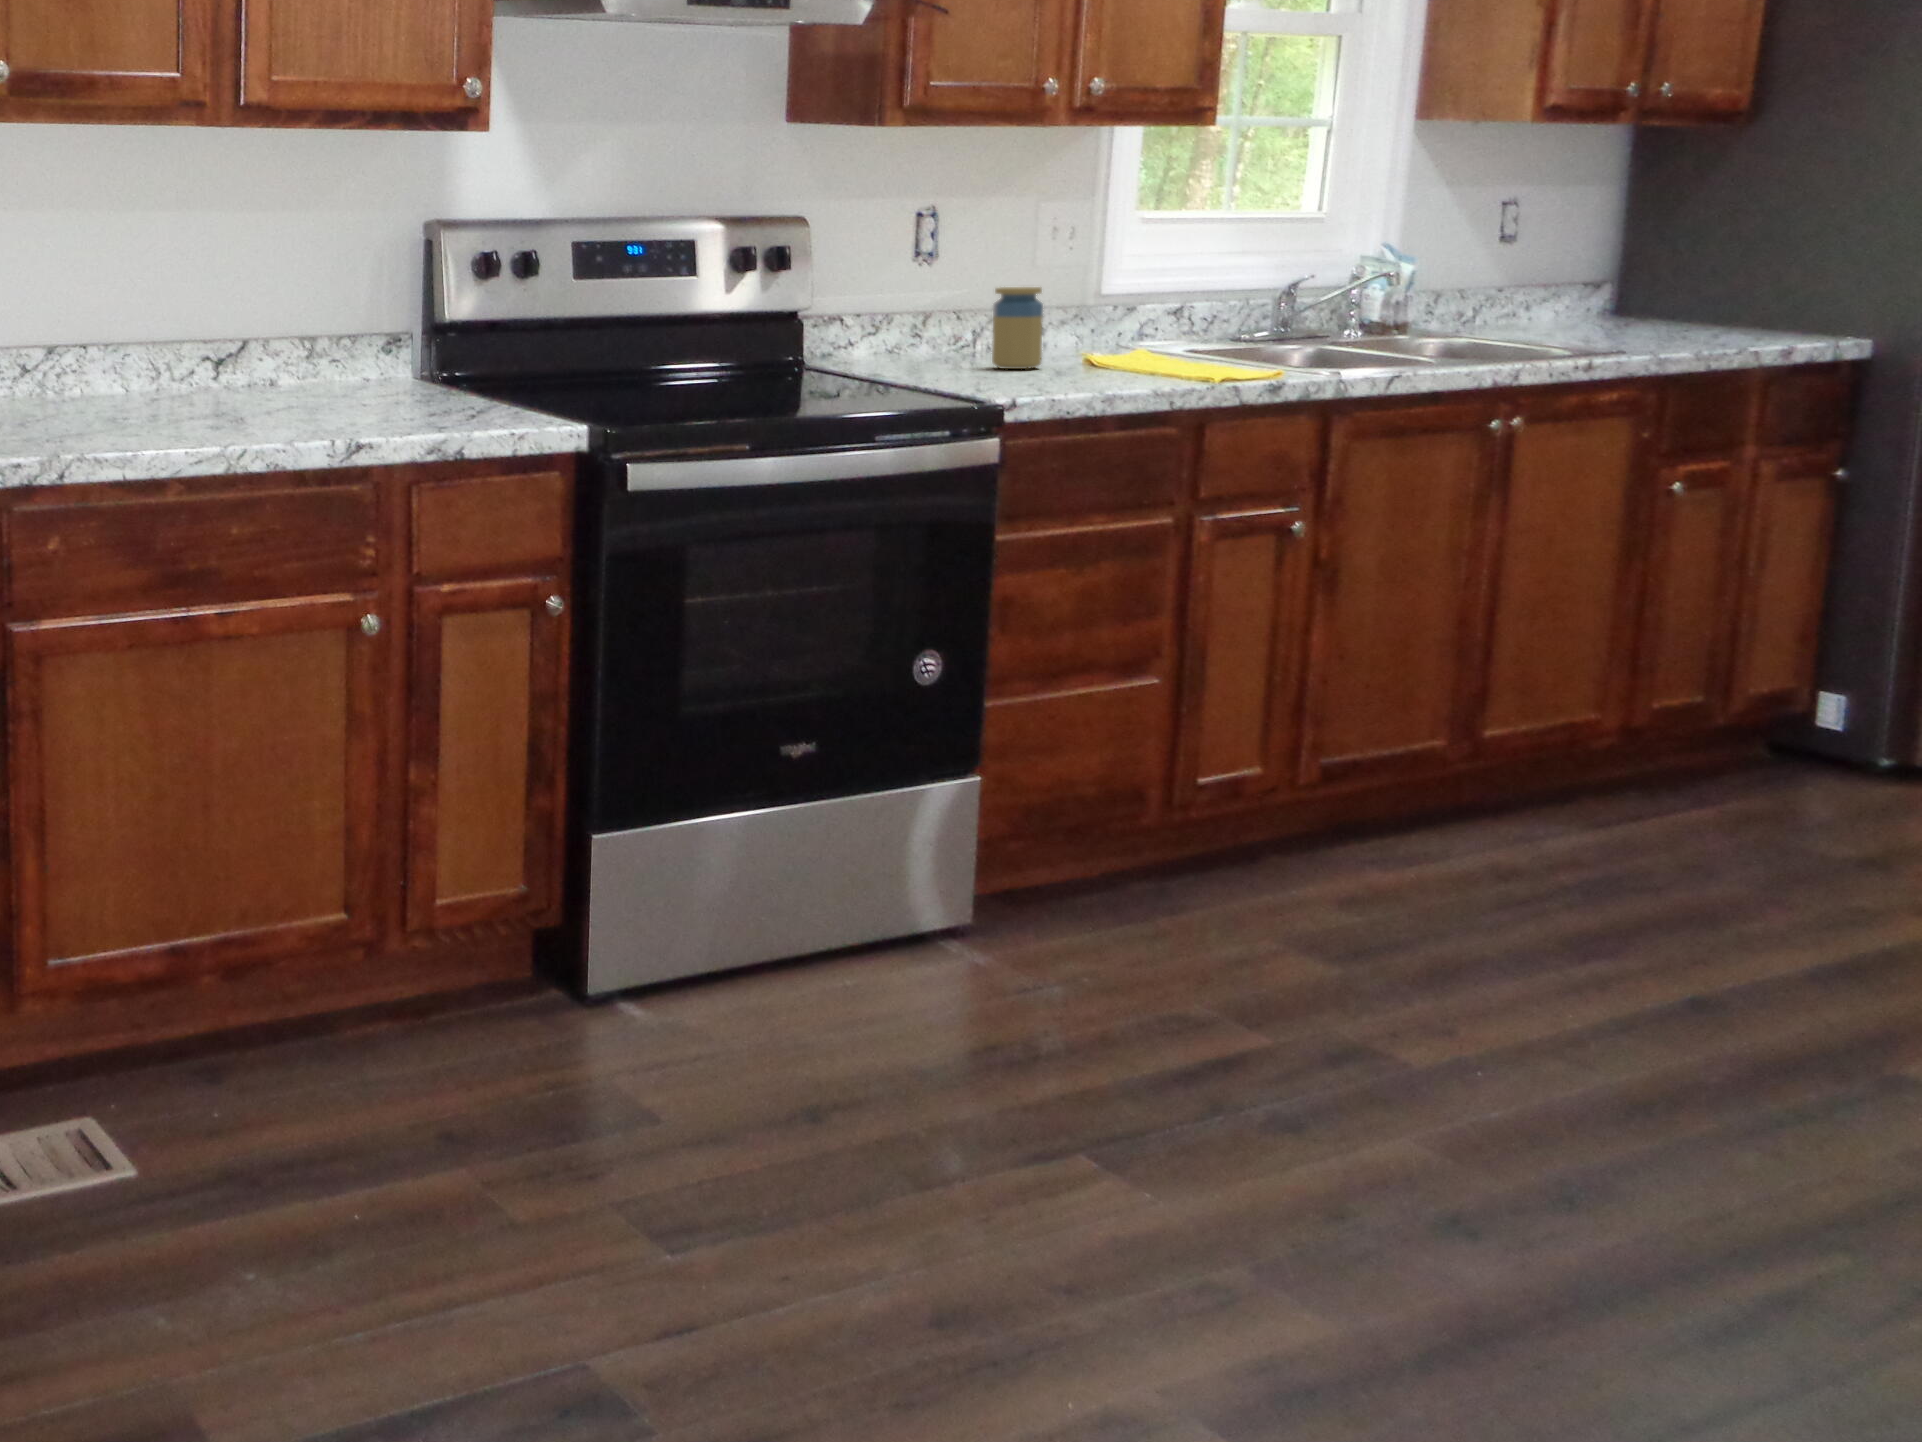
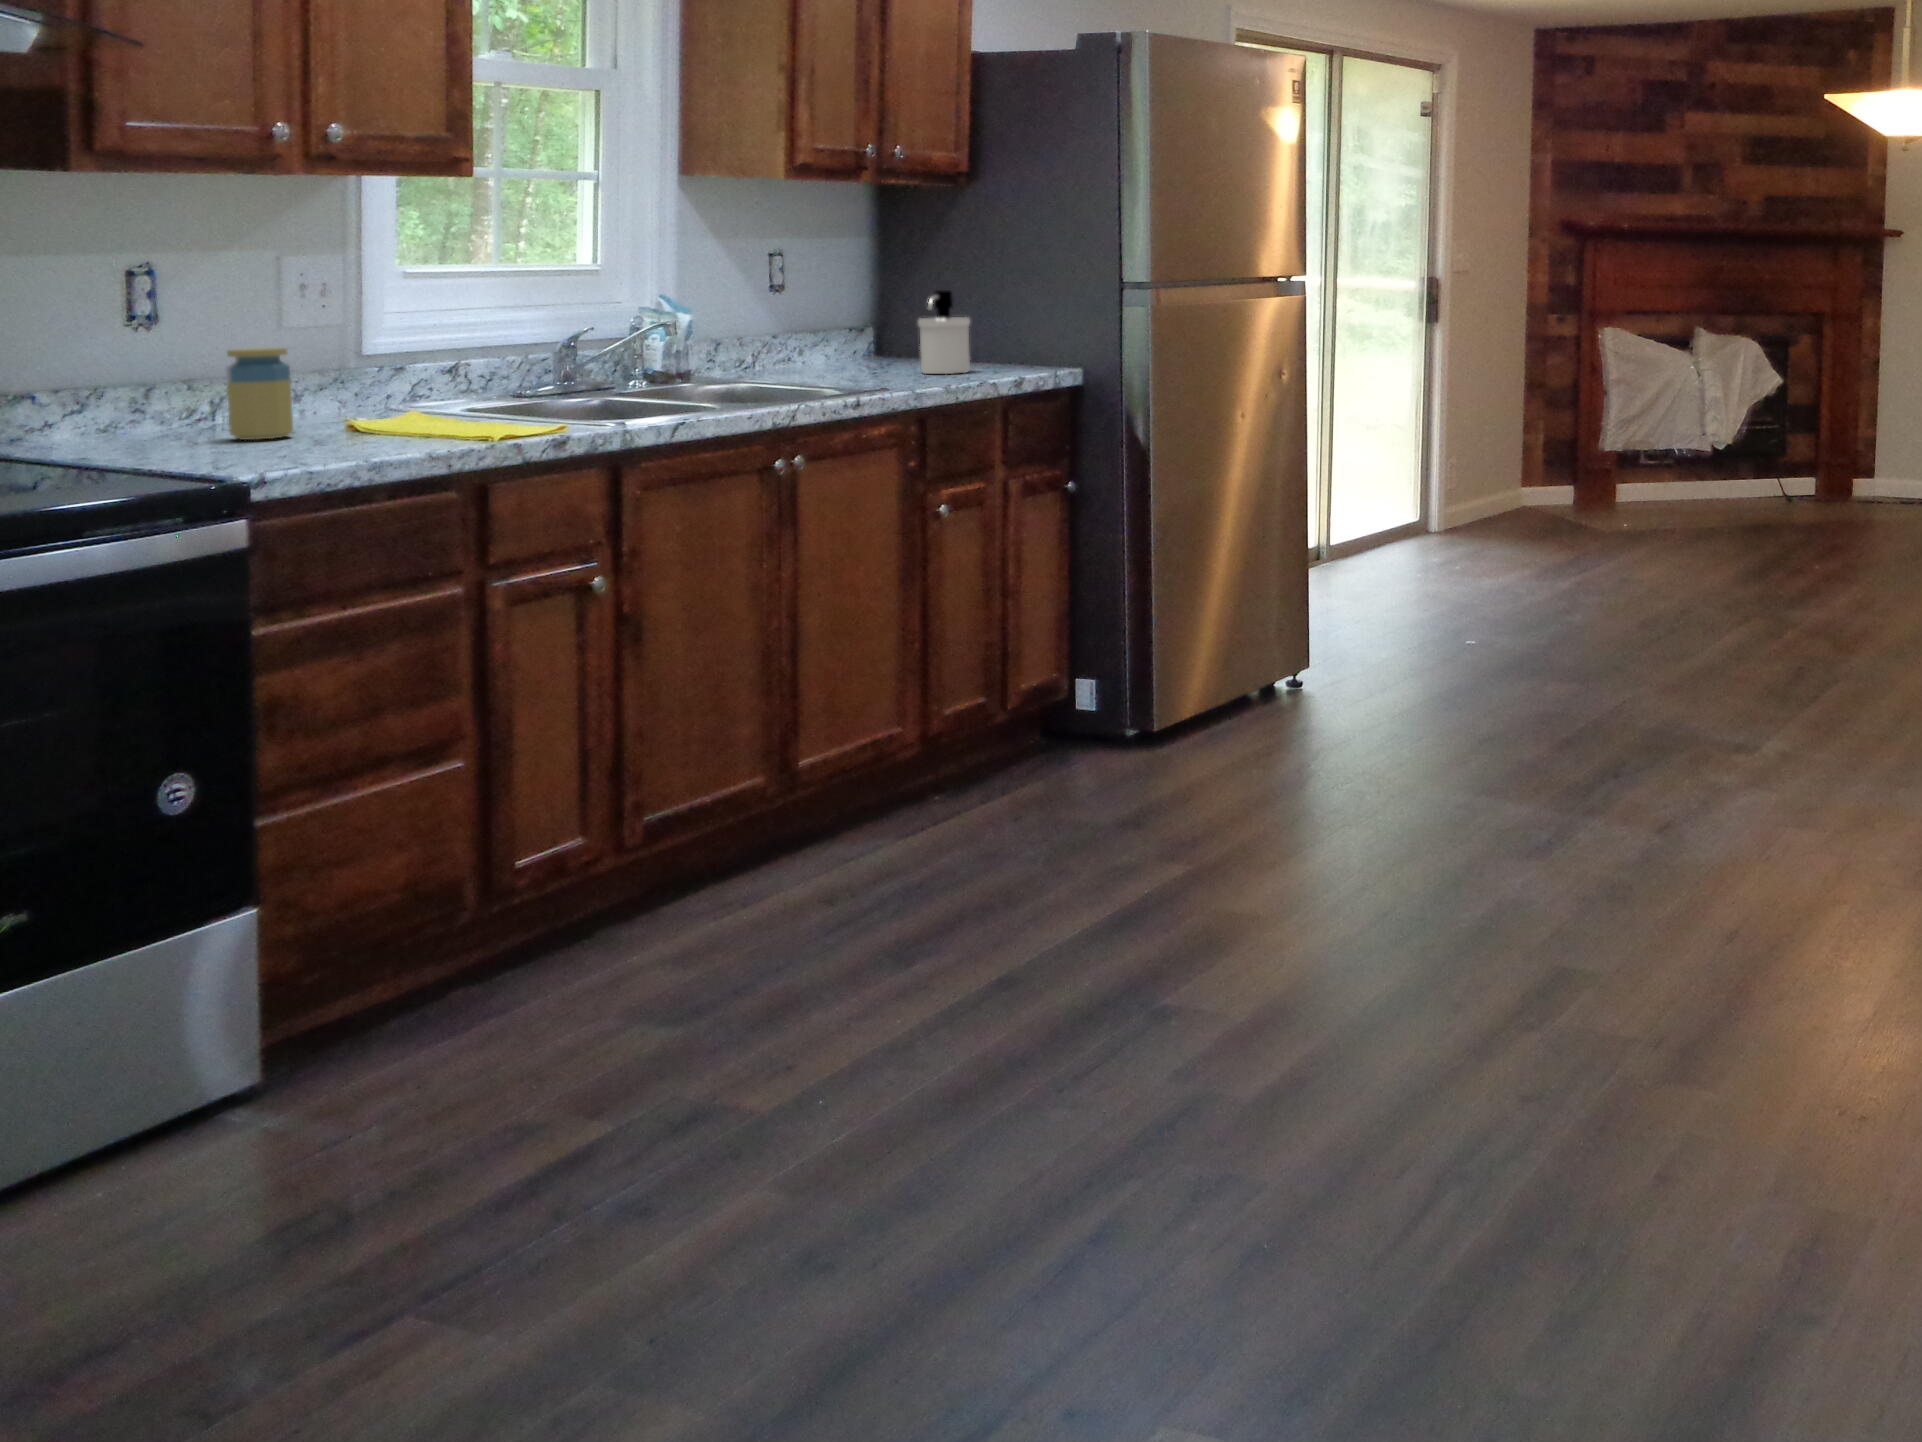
soap dispenser: none [1674,240,1745,339] -> present [918,290,970,374]

